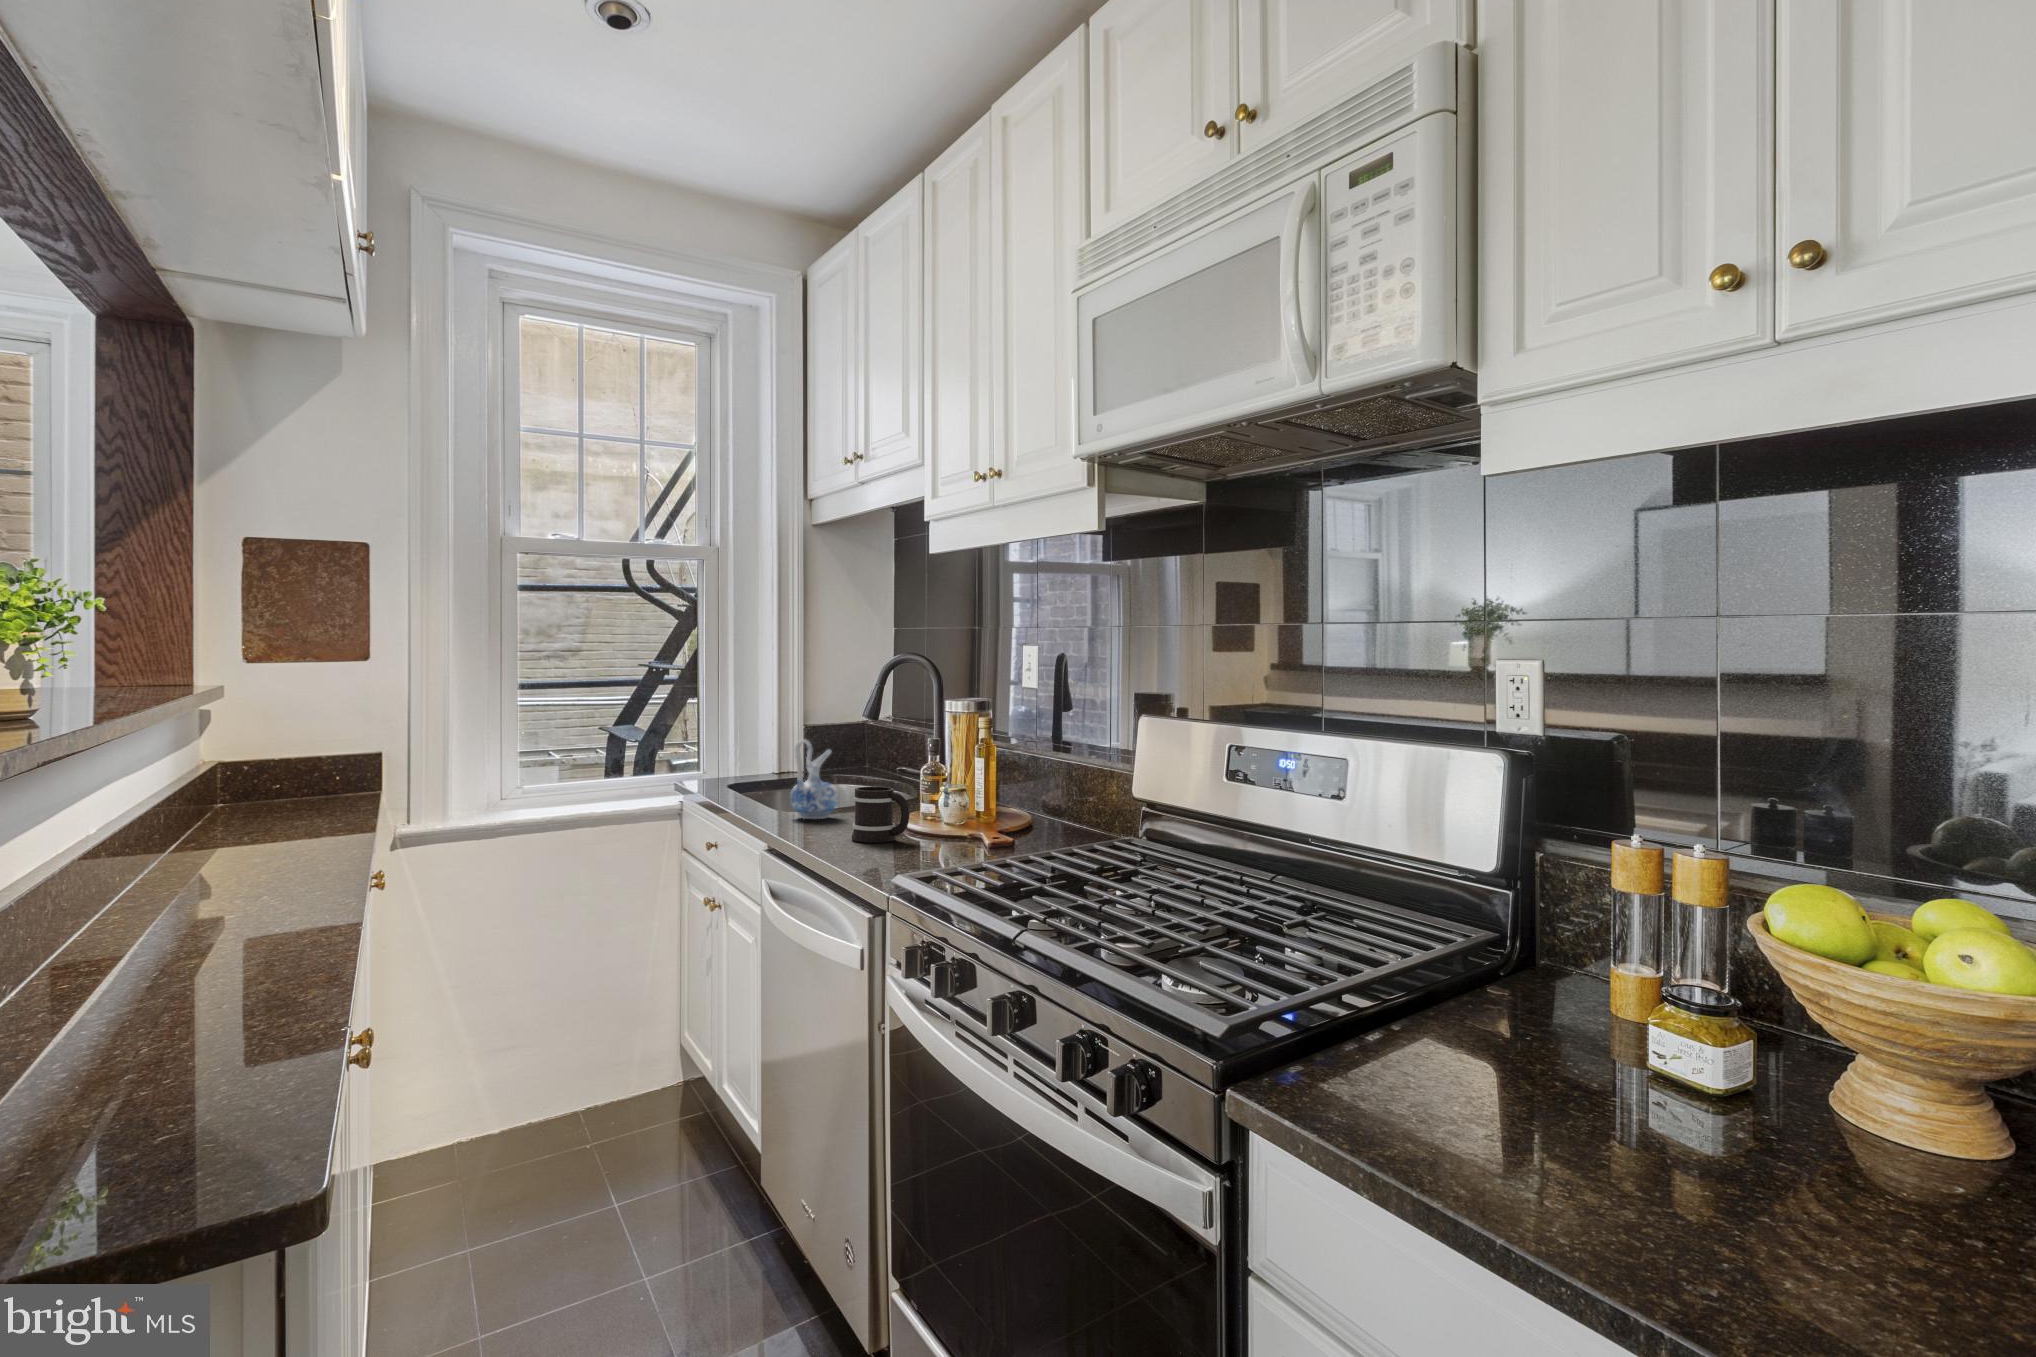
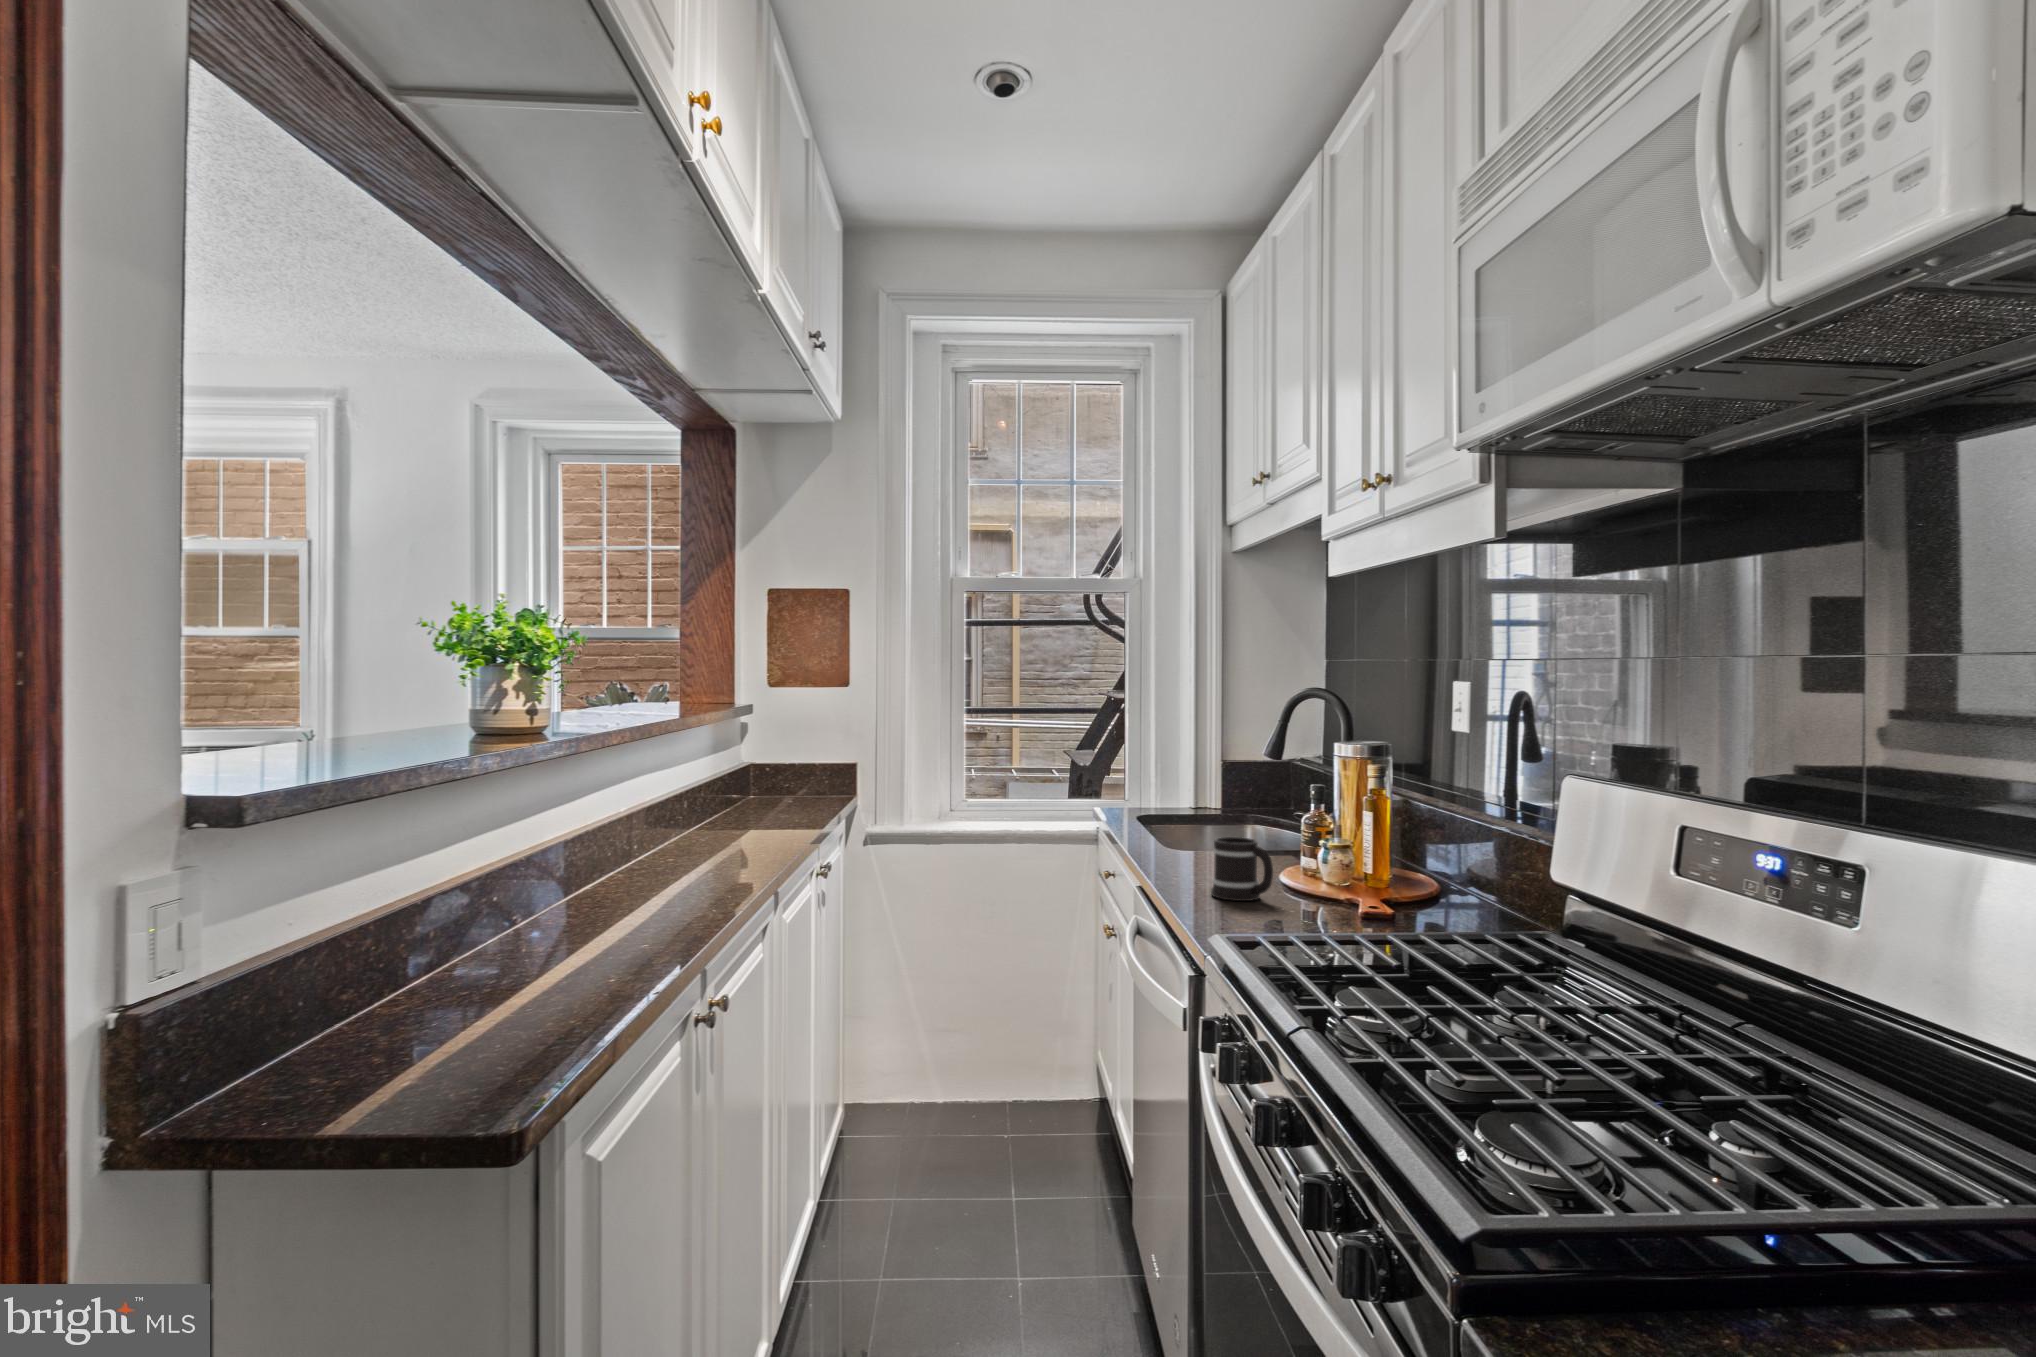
ceramic pitcher: present [790,739,838,819] -> none [1170,780,1221,865]

